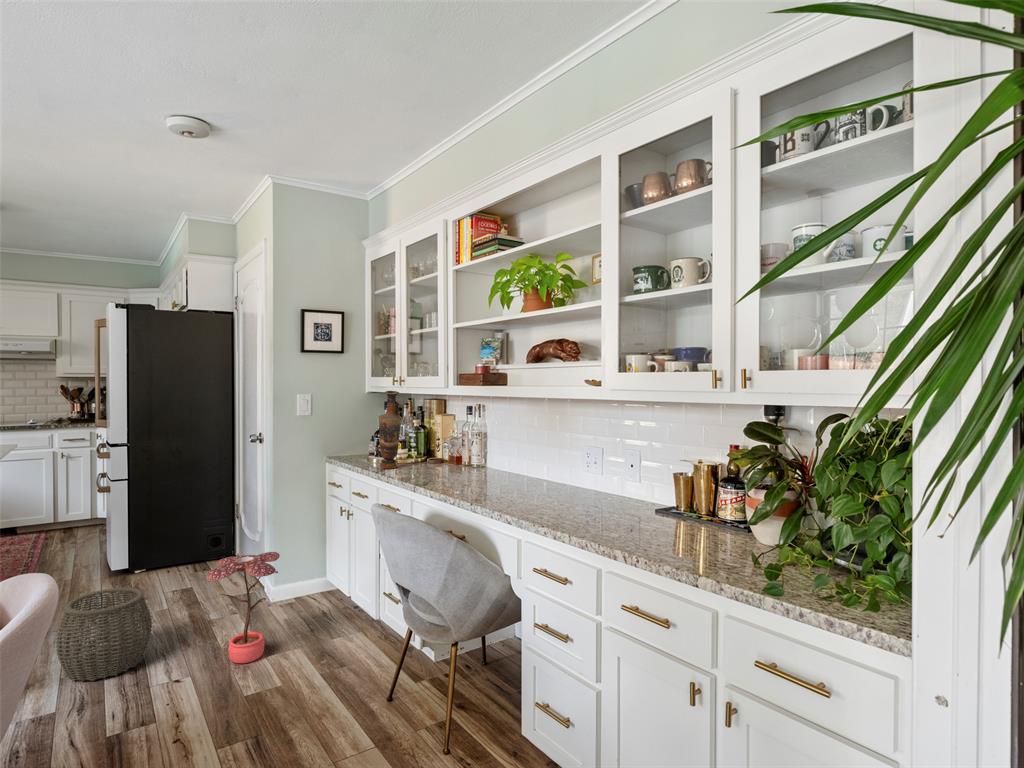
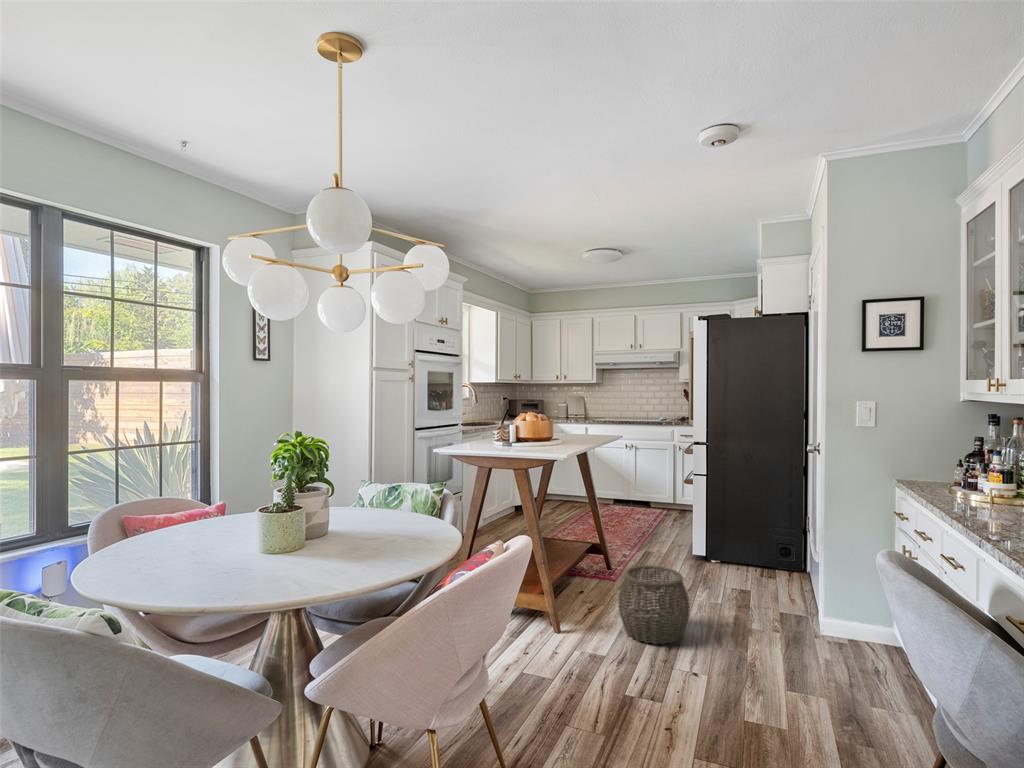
vase: present [379,391,402,469] -> none [951,397,993,508]
potted plant: present [206,552,280,663] -> none [723,568,808,689]

